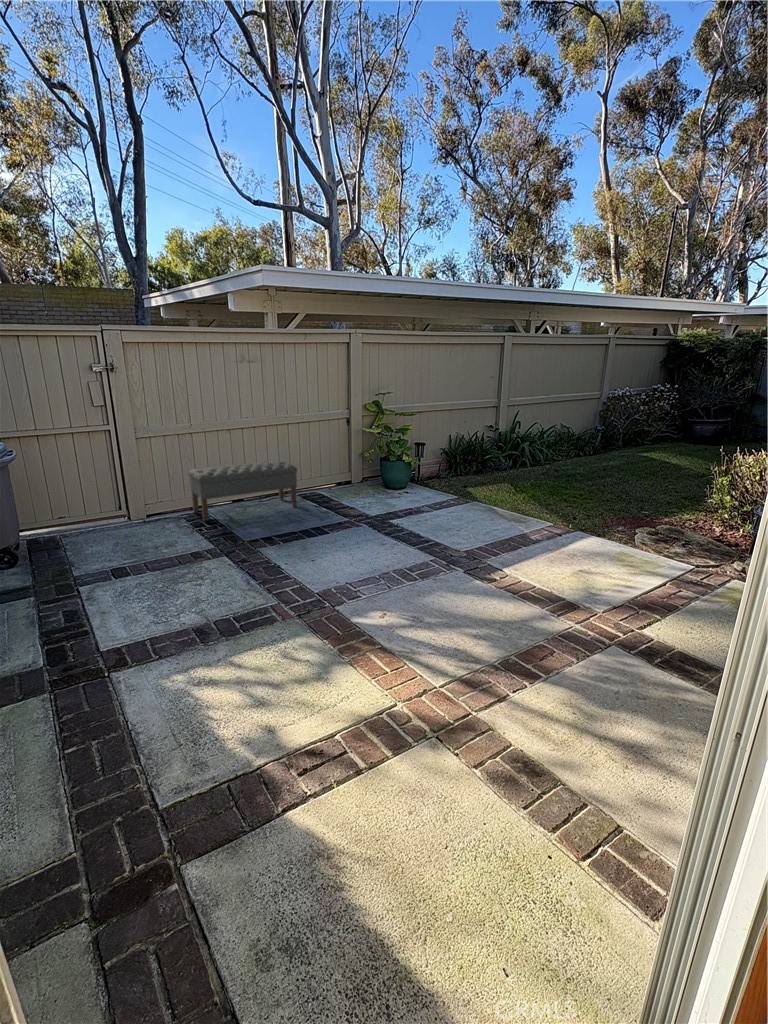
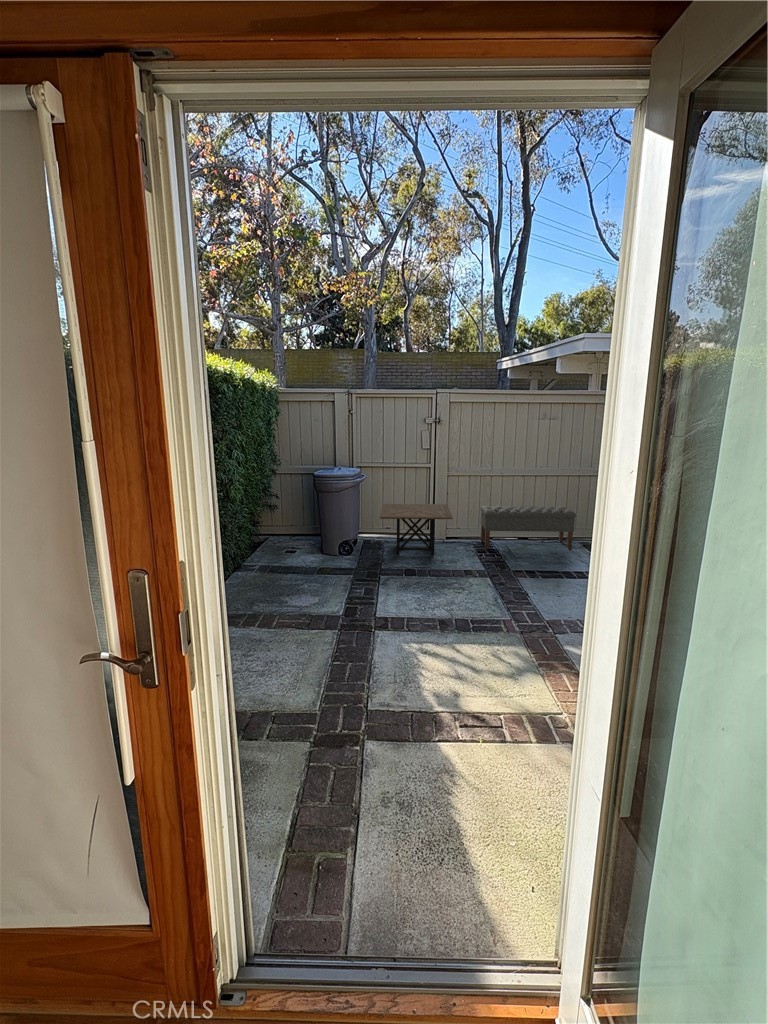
side table: none [48,473,164,549] -> present [380,504,453,555]

